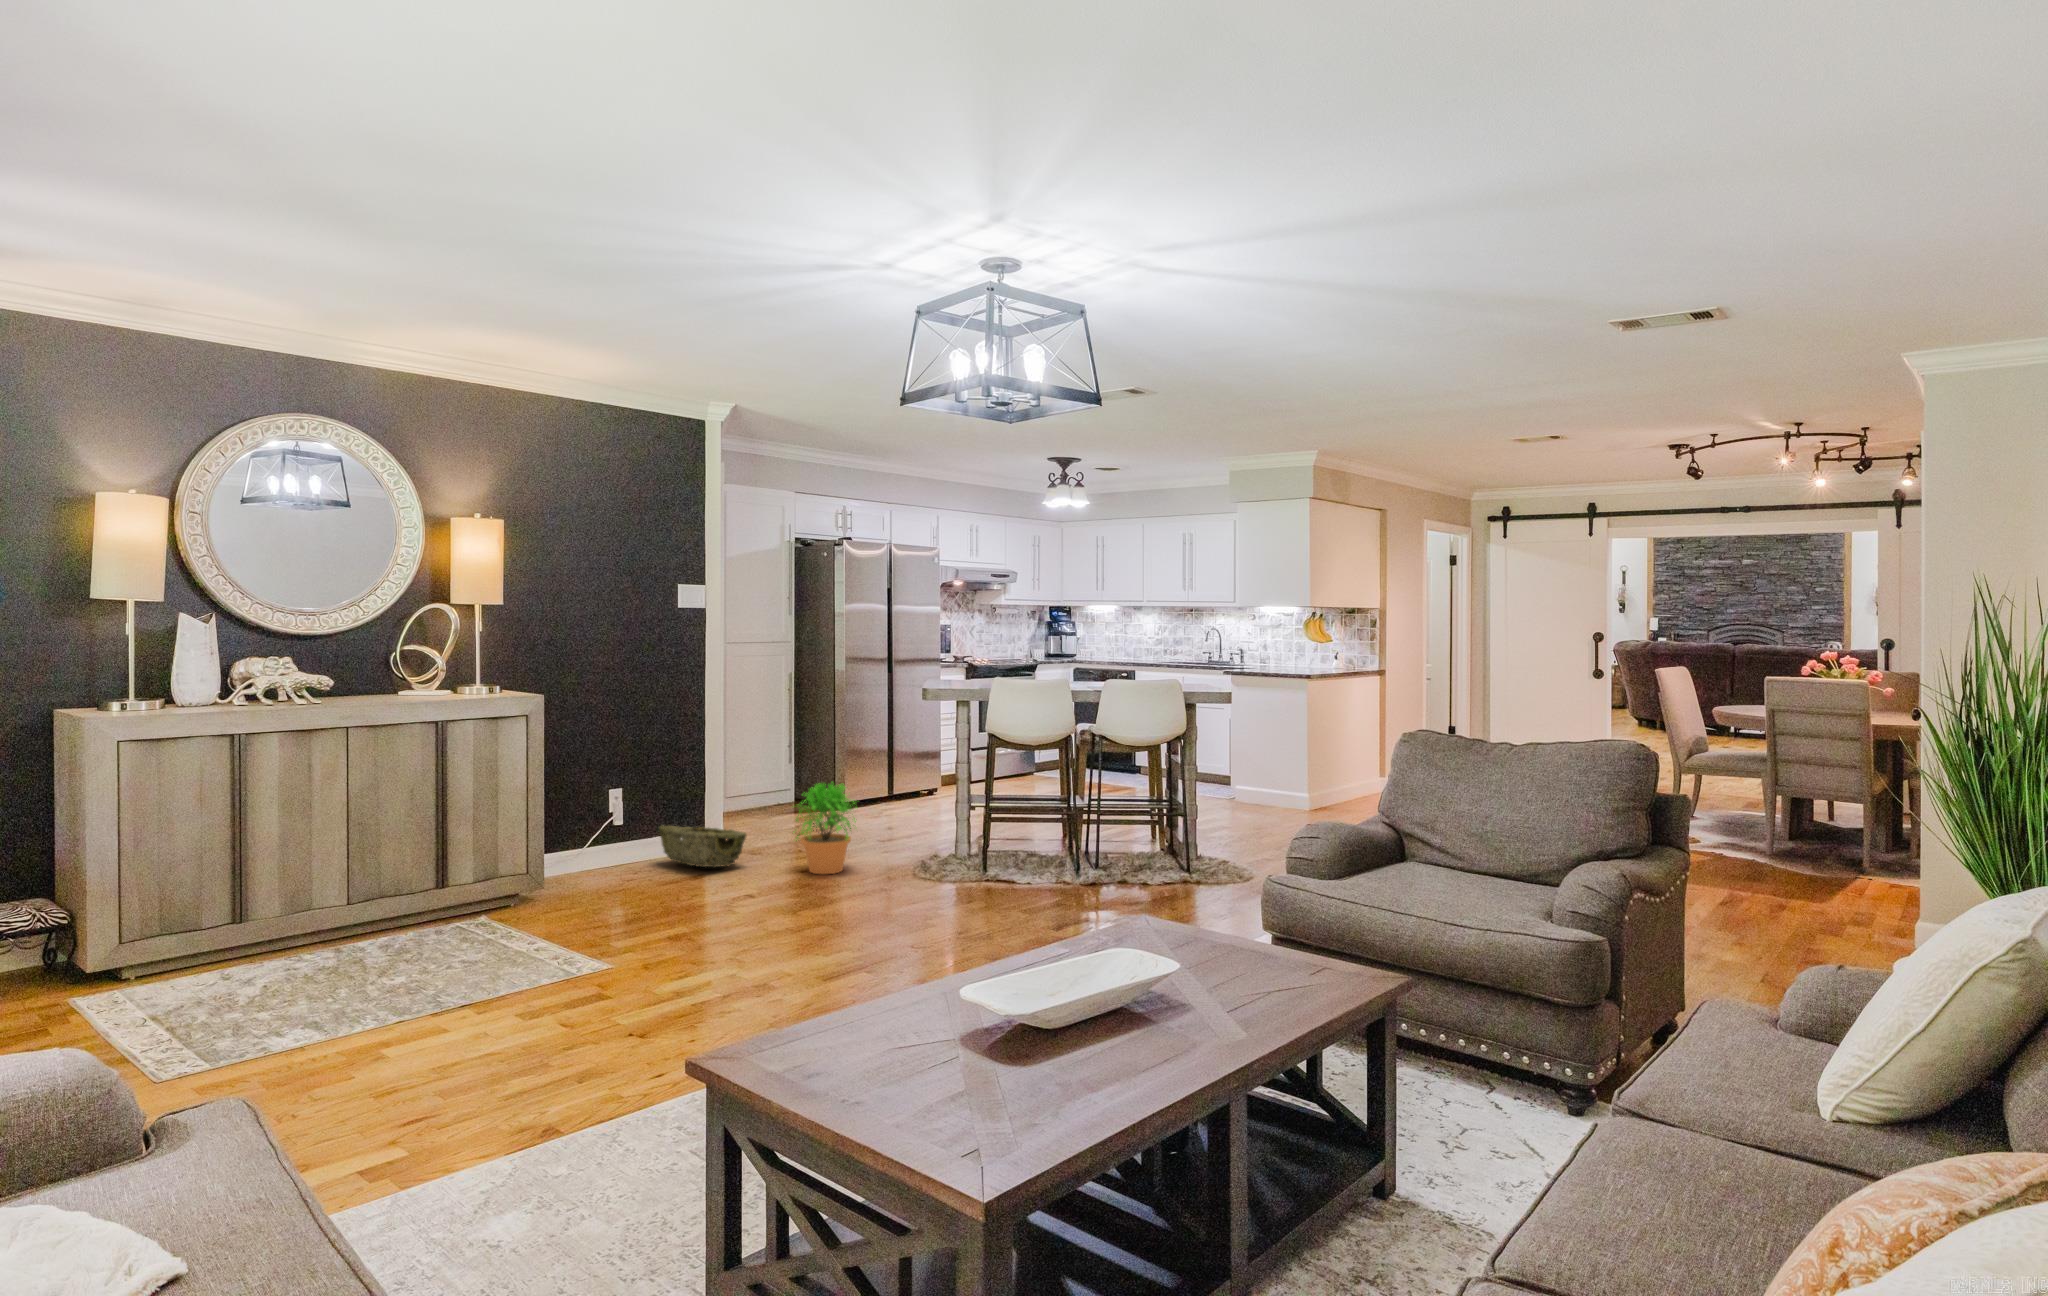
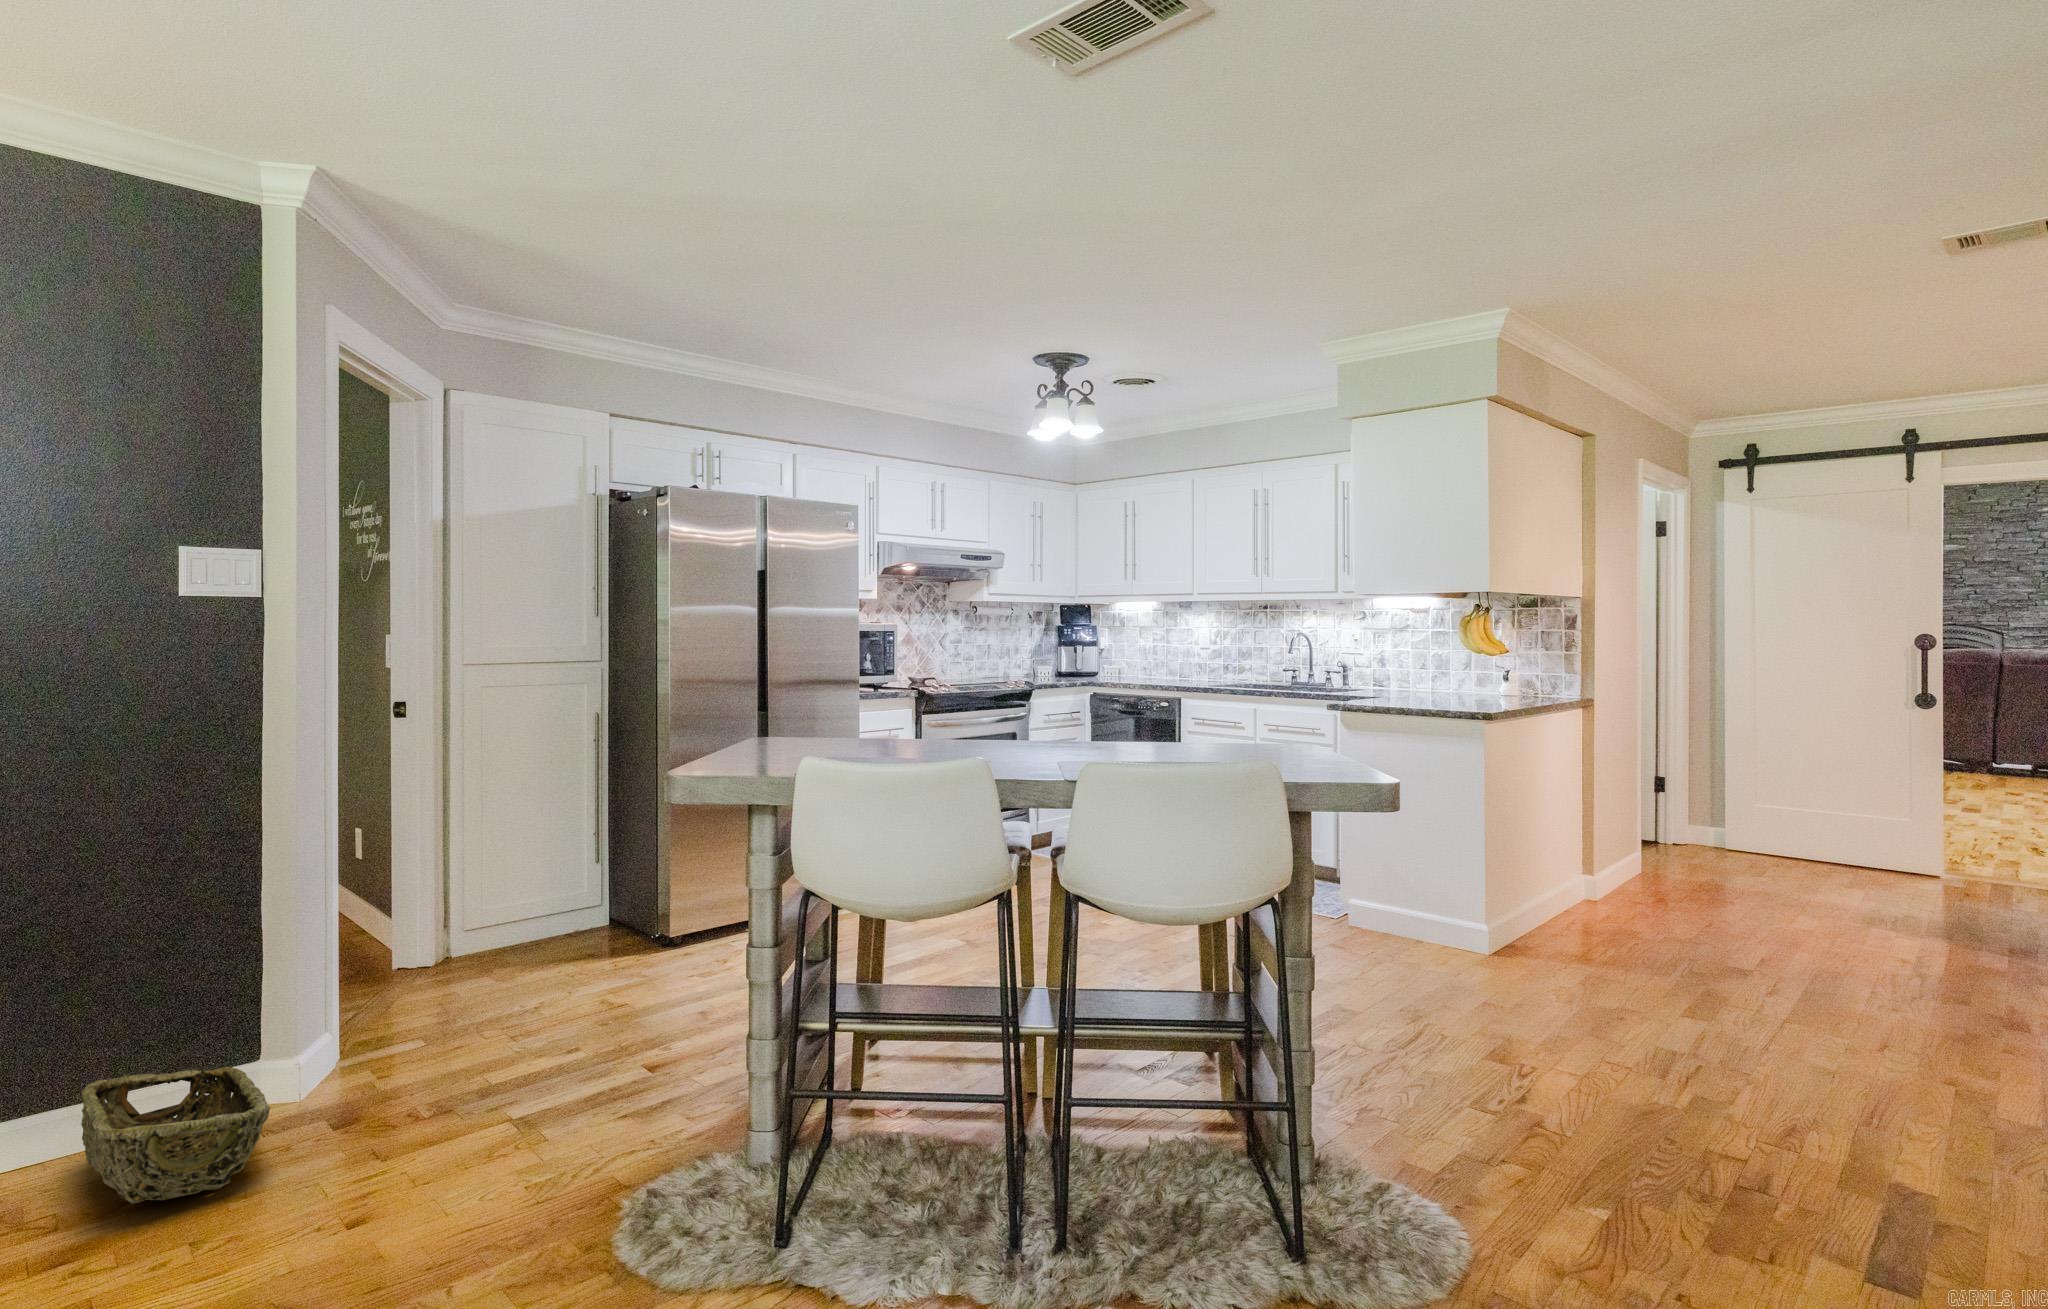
potted plant: present [796,784,856,874] -> none [333,997,517,1232]

